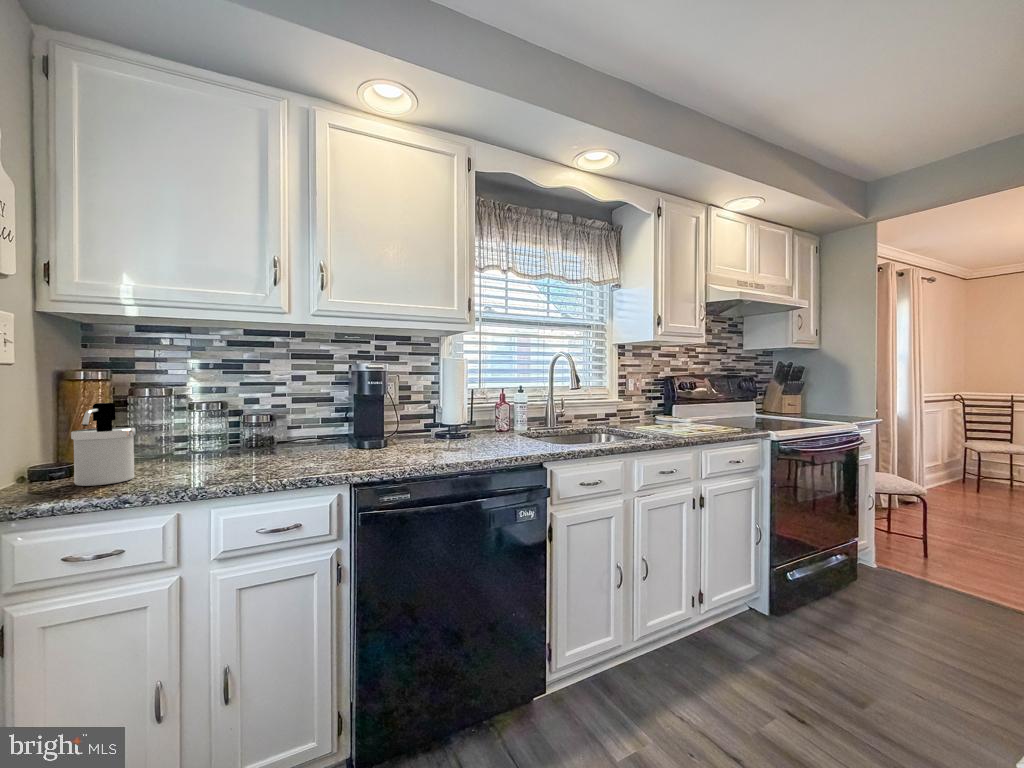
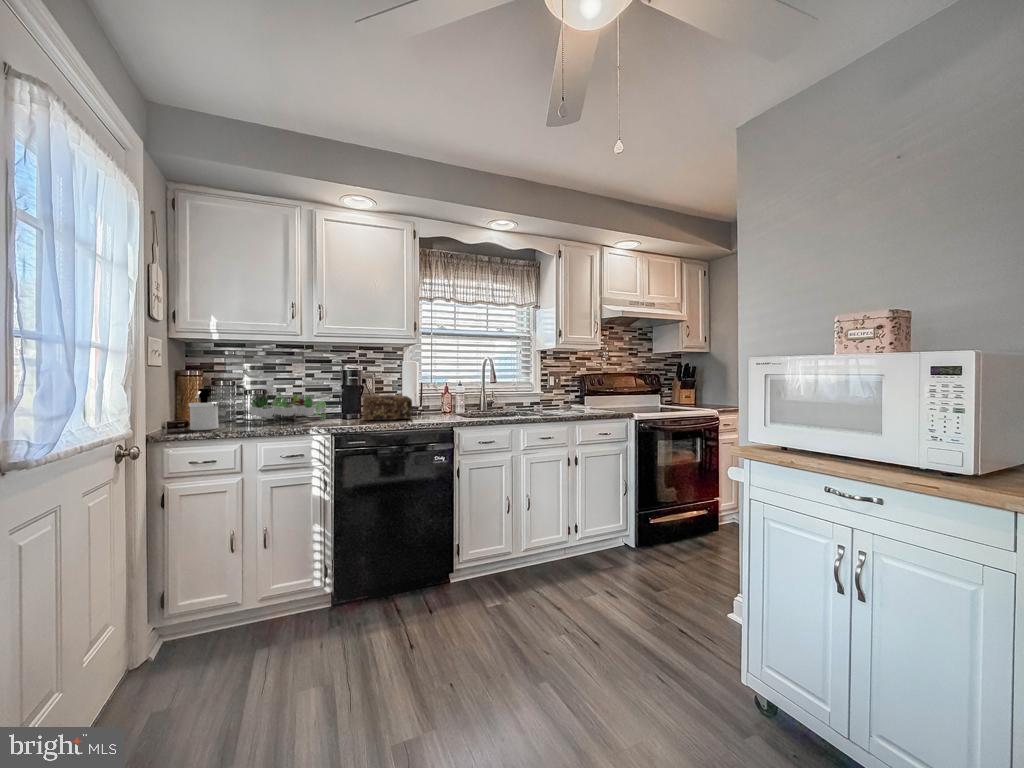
succulent plant: none [198,402,331,457] -> present [250,392,326,420]
bread loaf: none [391,409,472,453] -> present [363,395,412,421]

